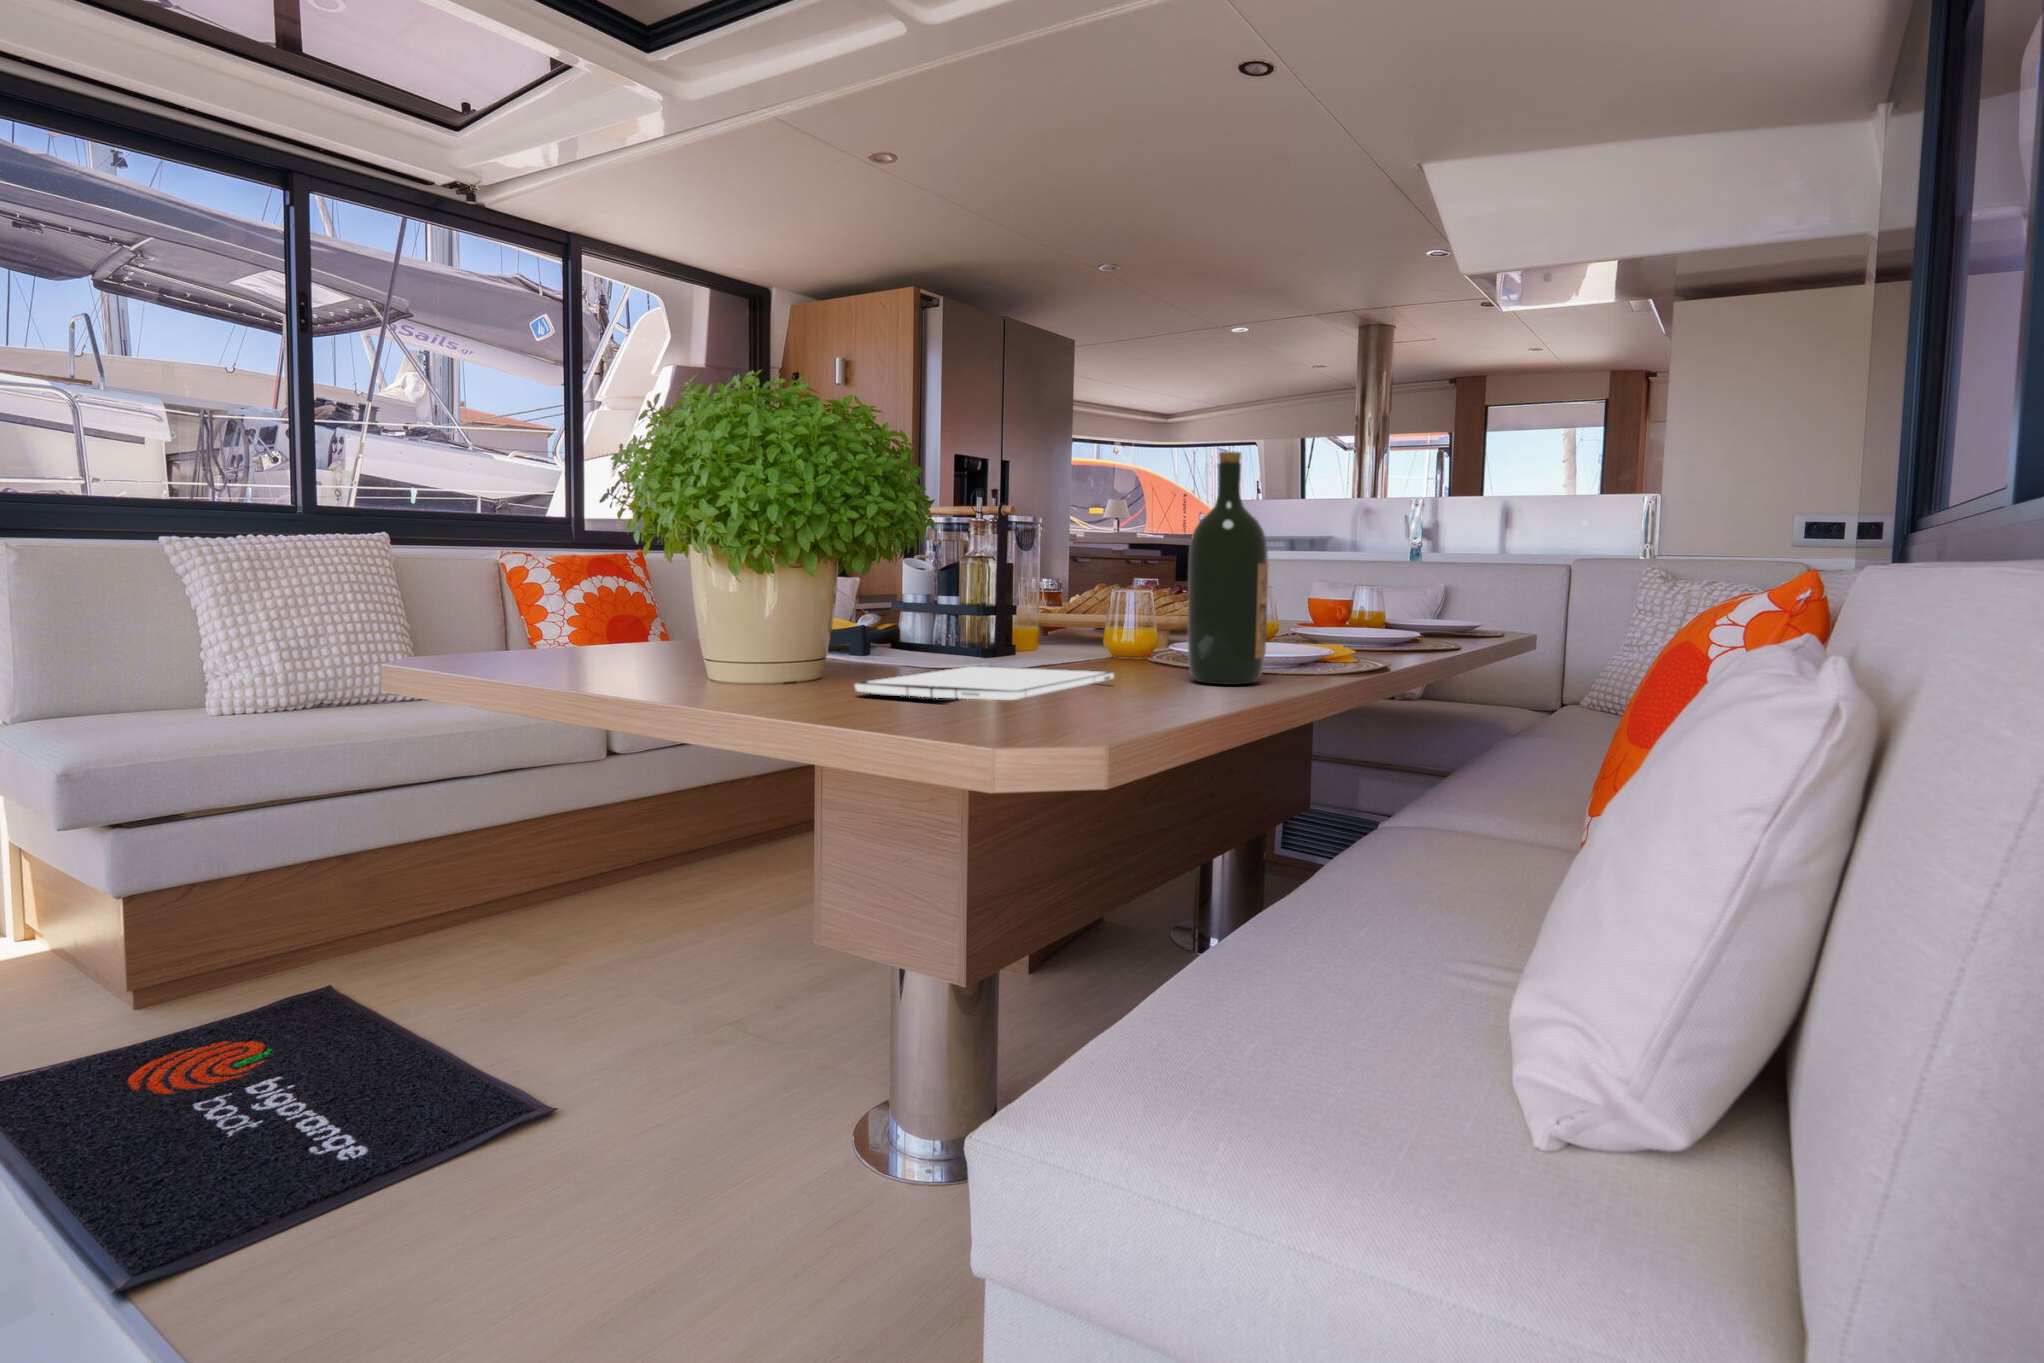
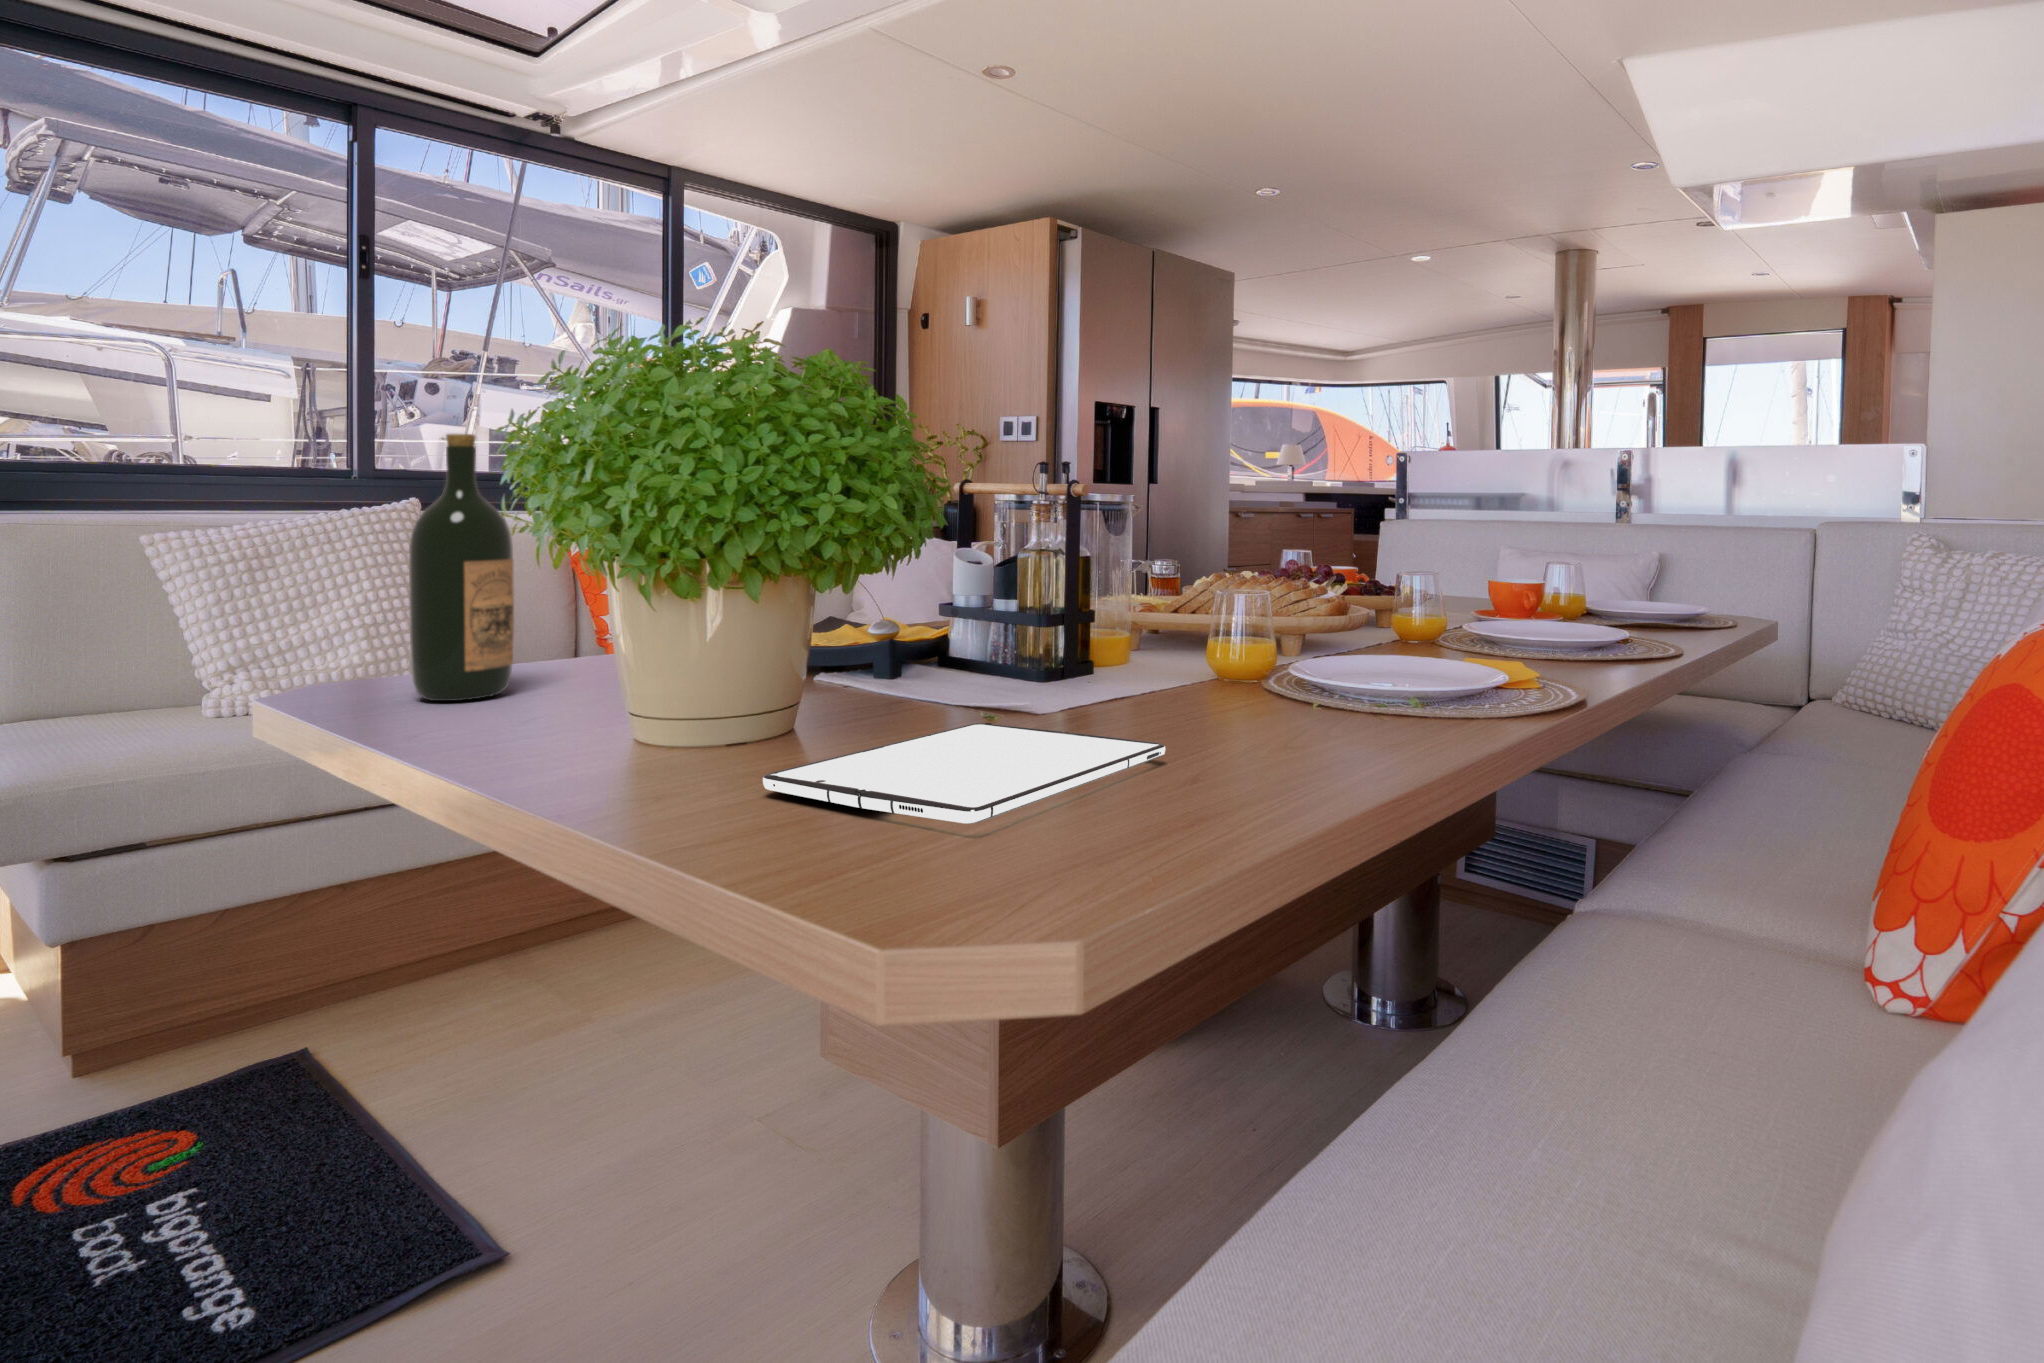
wine bottle: present [1188,452,1268,685] -> present [409,434,514,701]

